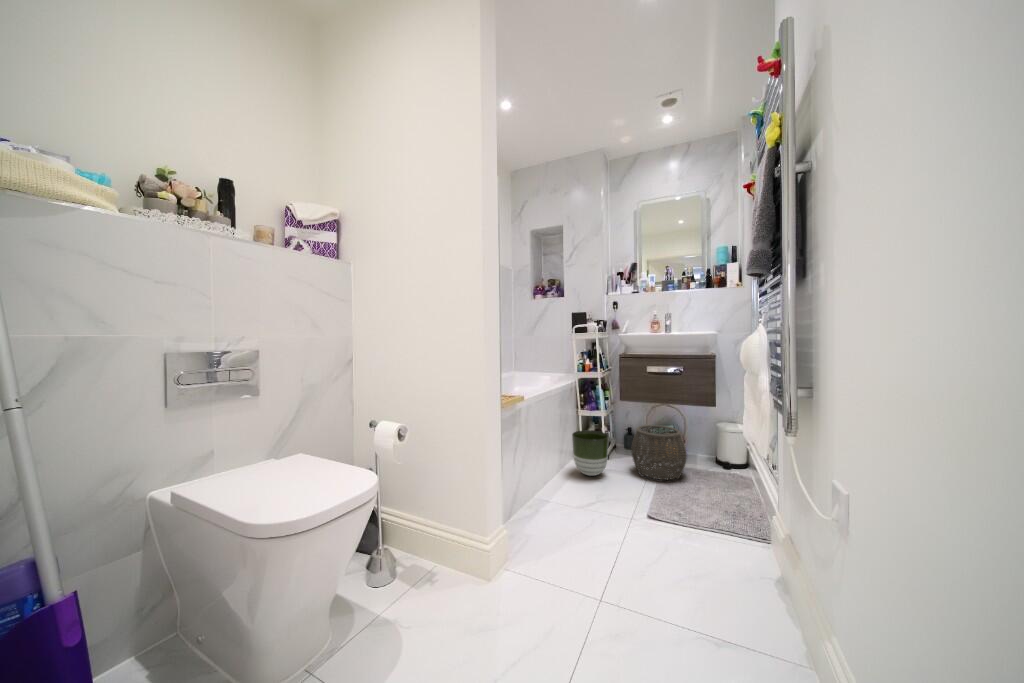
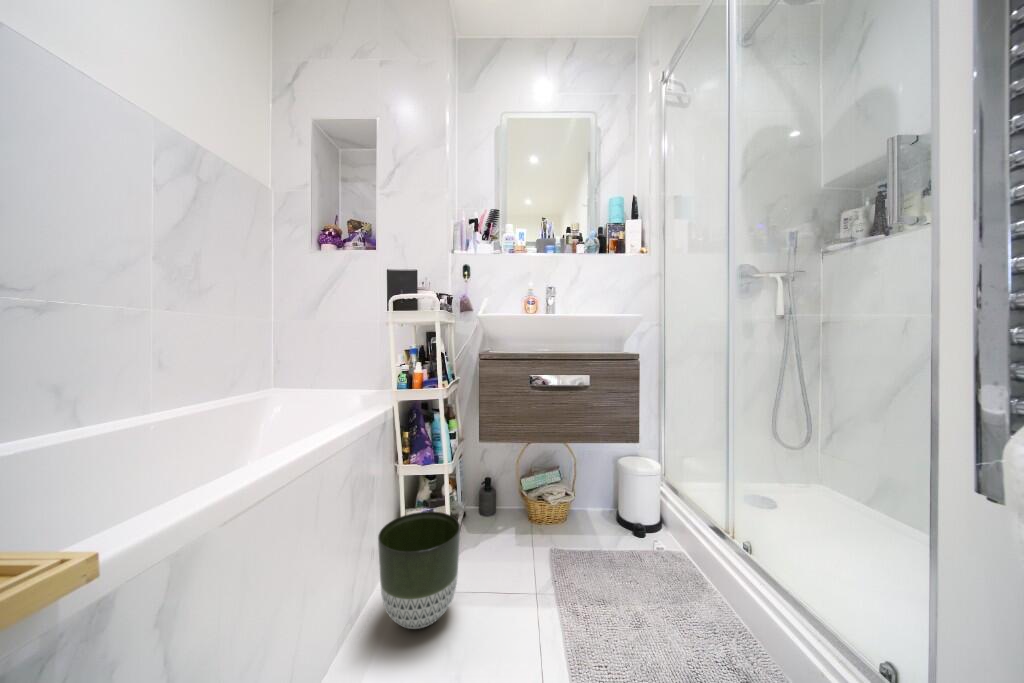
woven basket: present [631,425,687,480] -> none [500,478,597,598]

